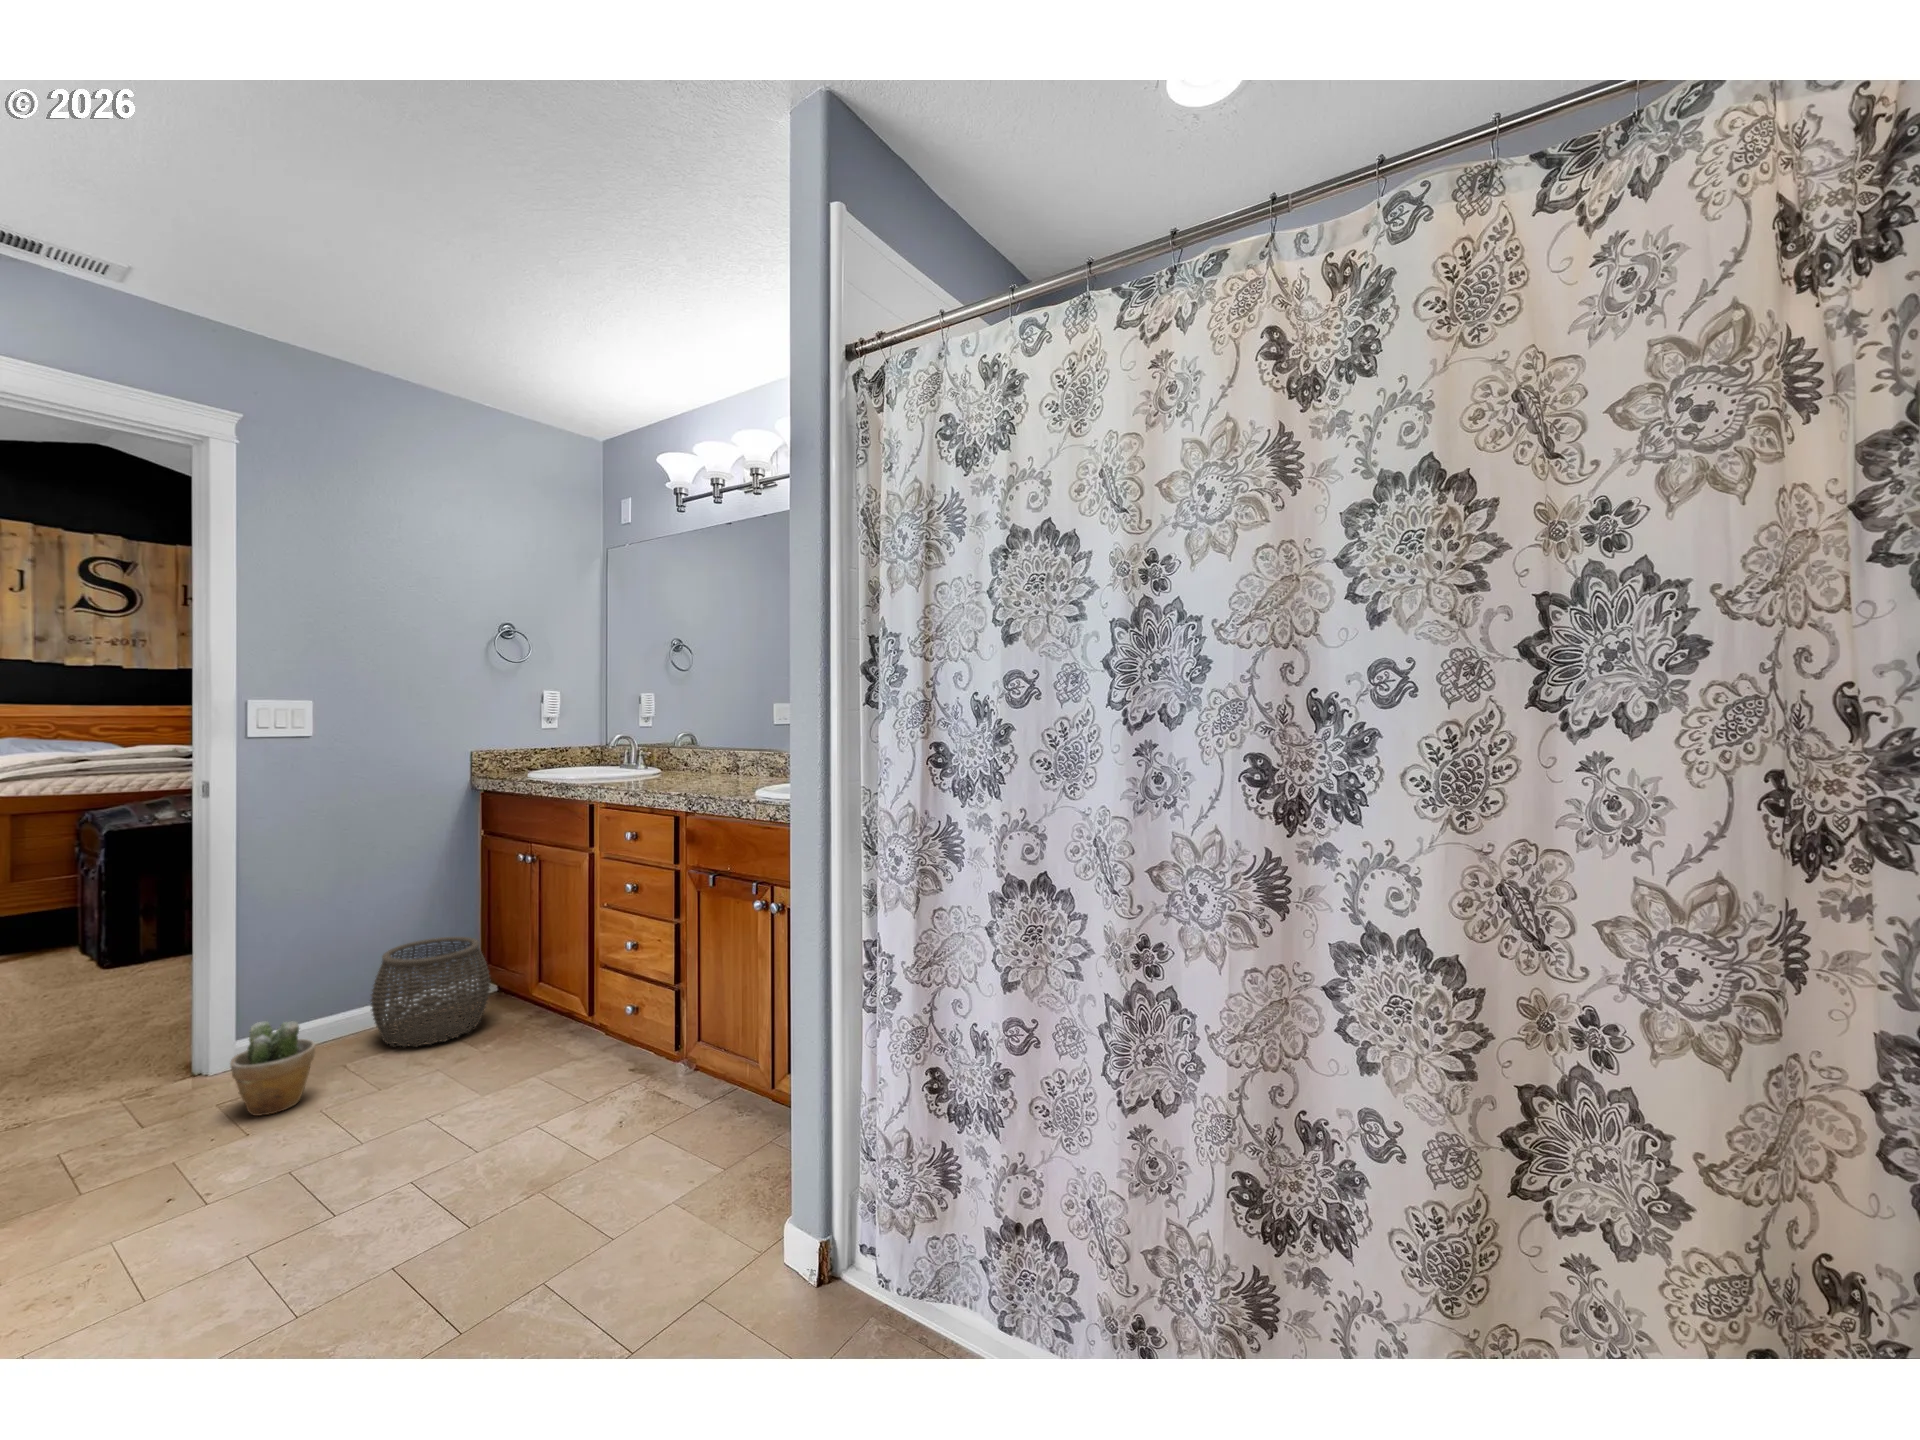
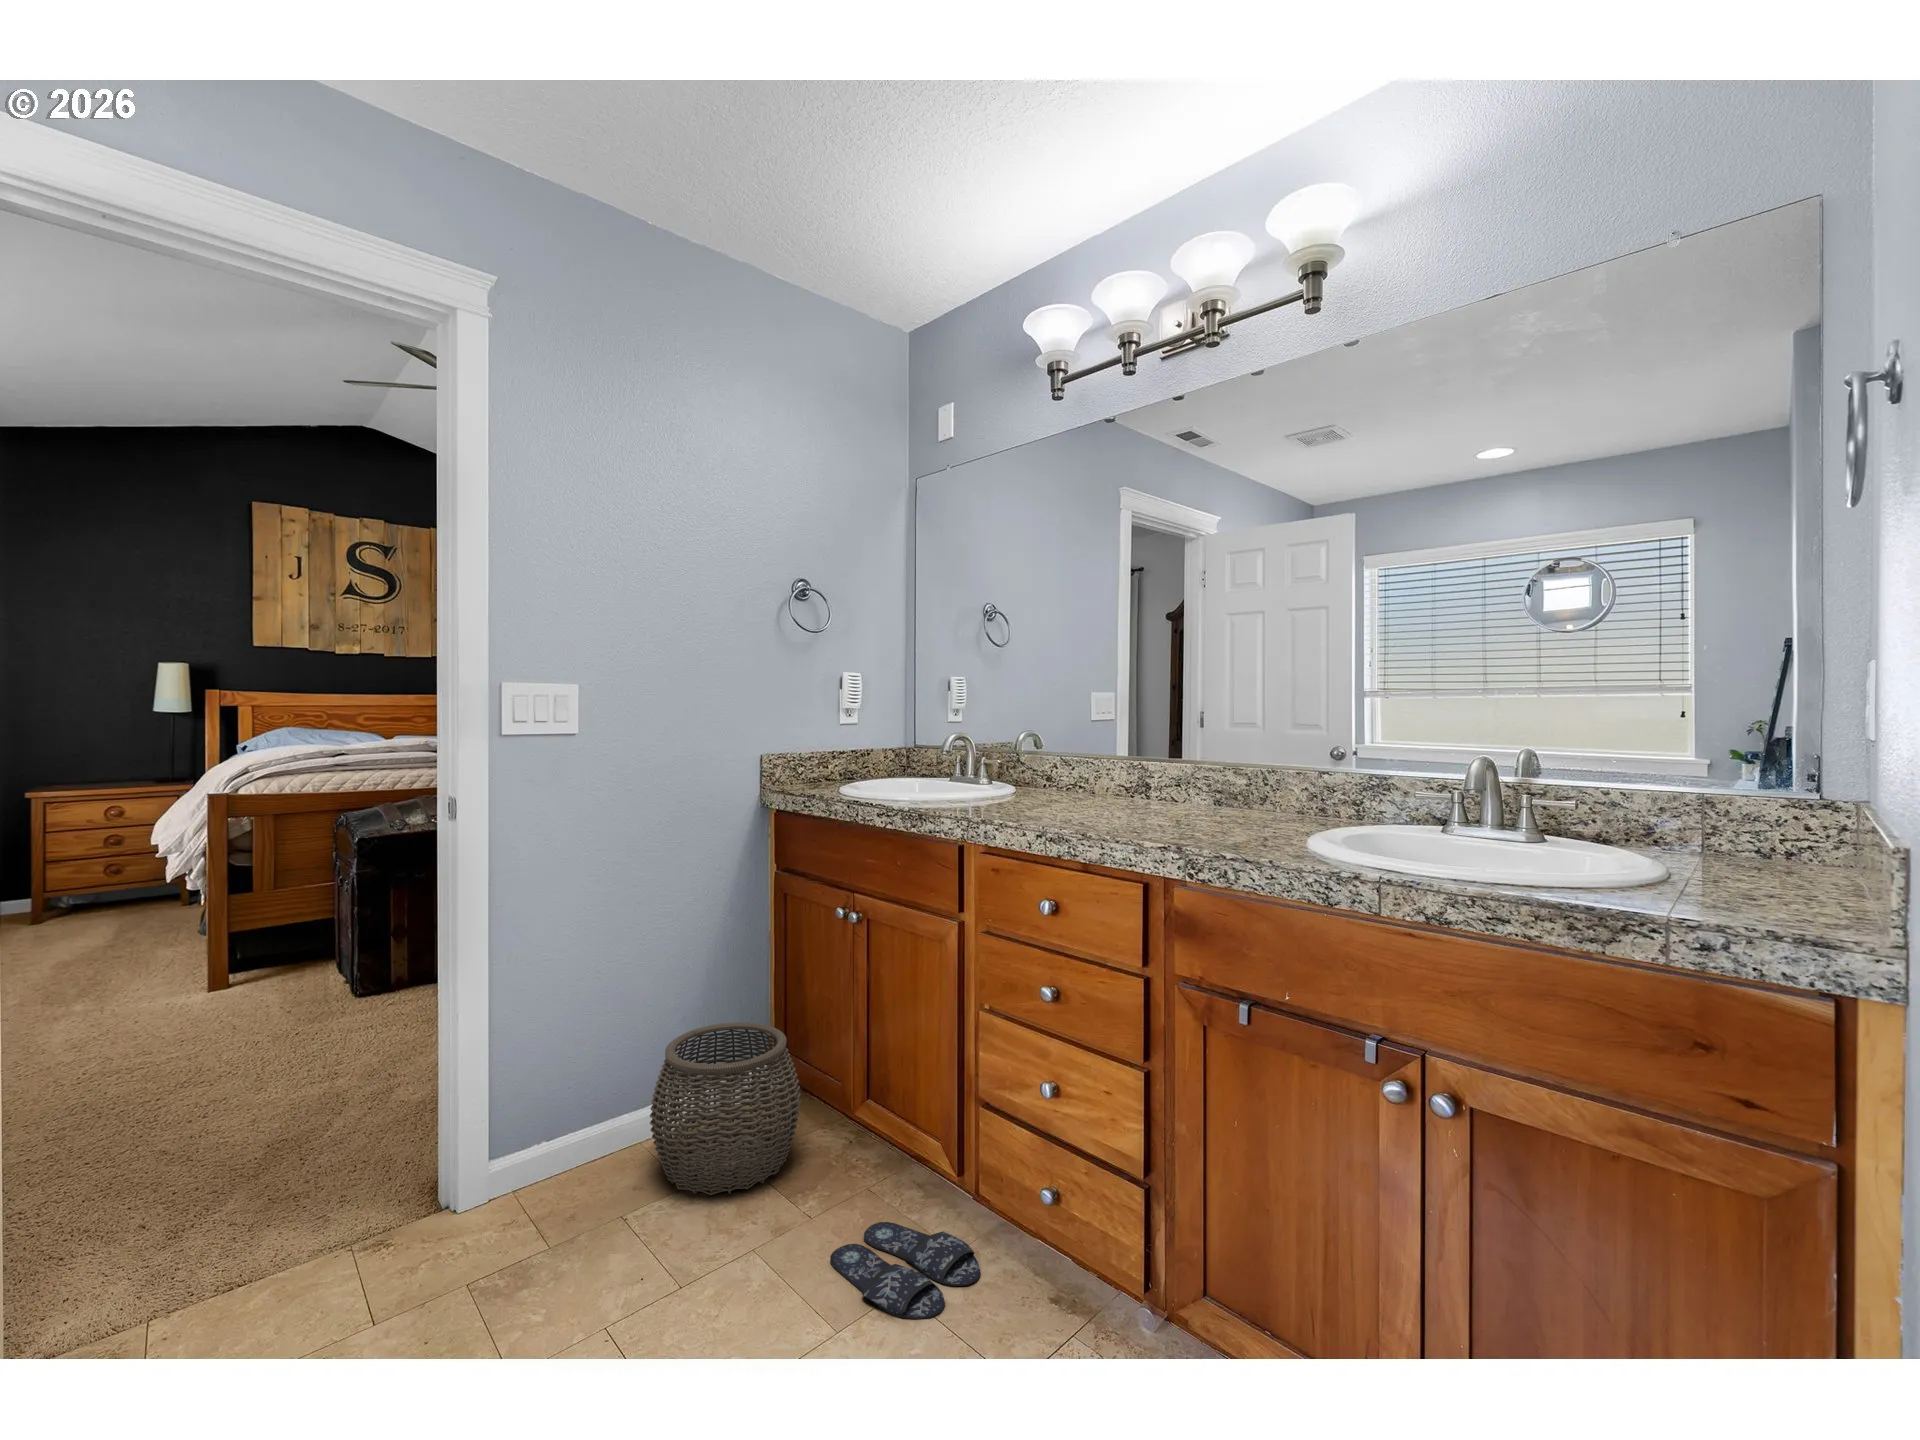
potted plant: present [230,1021,315,1116] -> none [481,1167,591,1320]
slippers: none [495,1047,595,1086] -> present [830,1222,980,1319]

